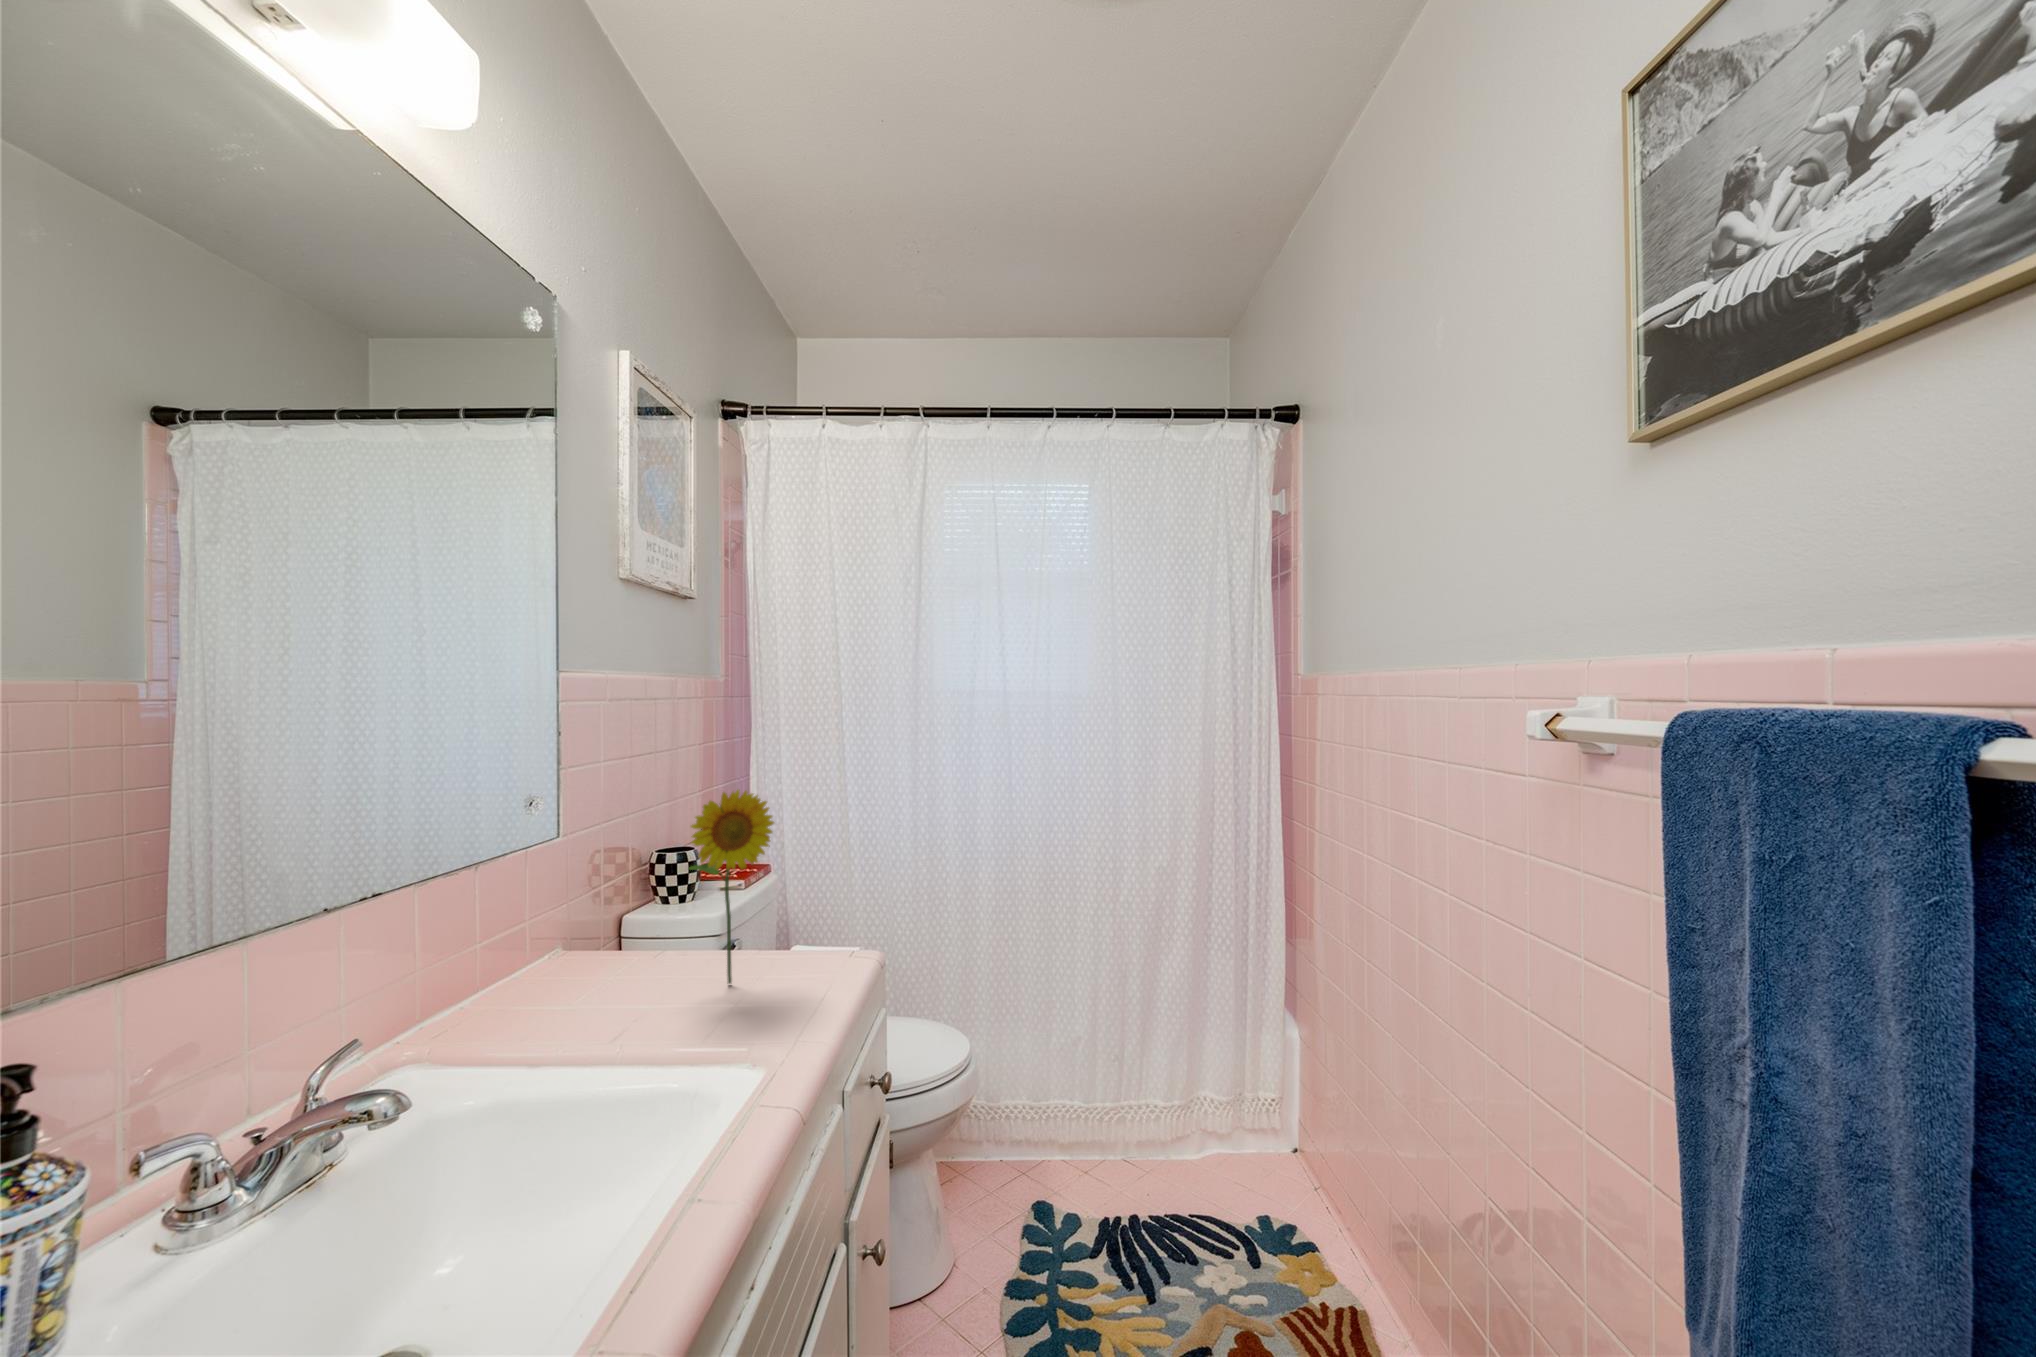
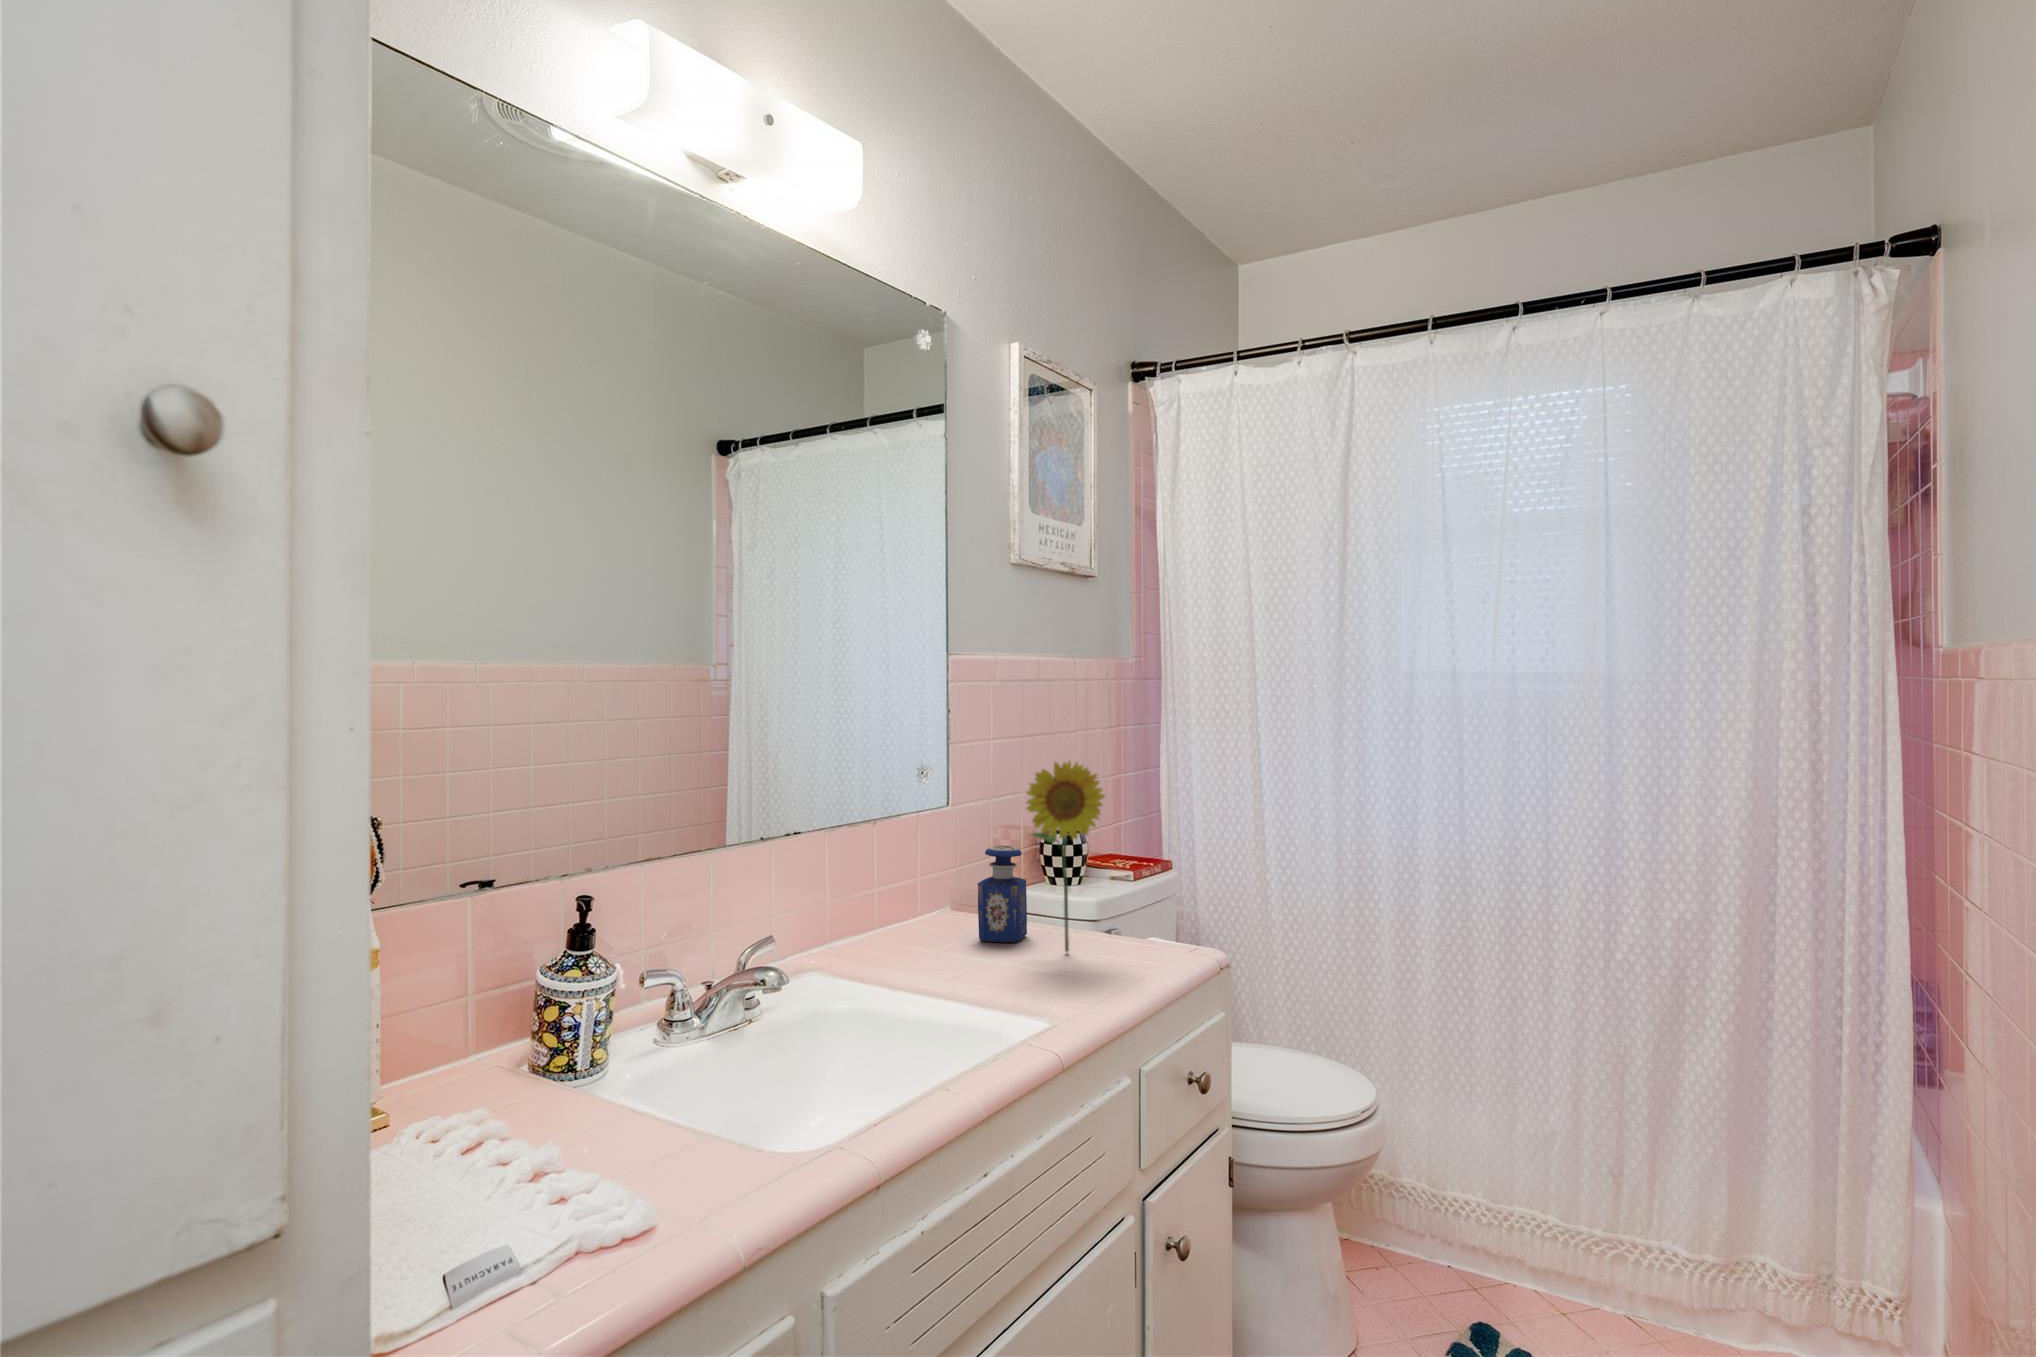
perfume bottle: none [619,880,672,985] -> present [978,845,1027,942]

